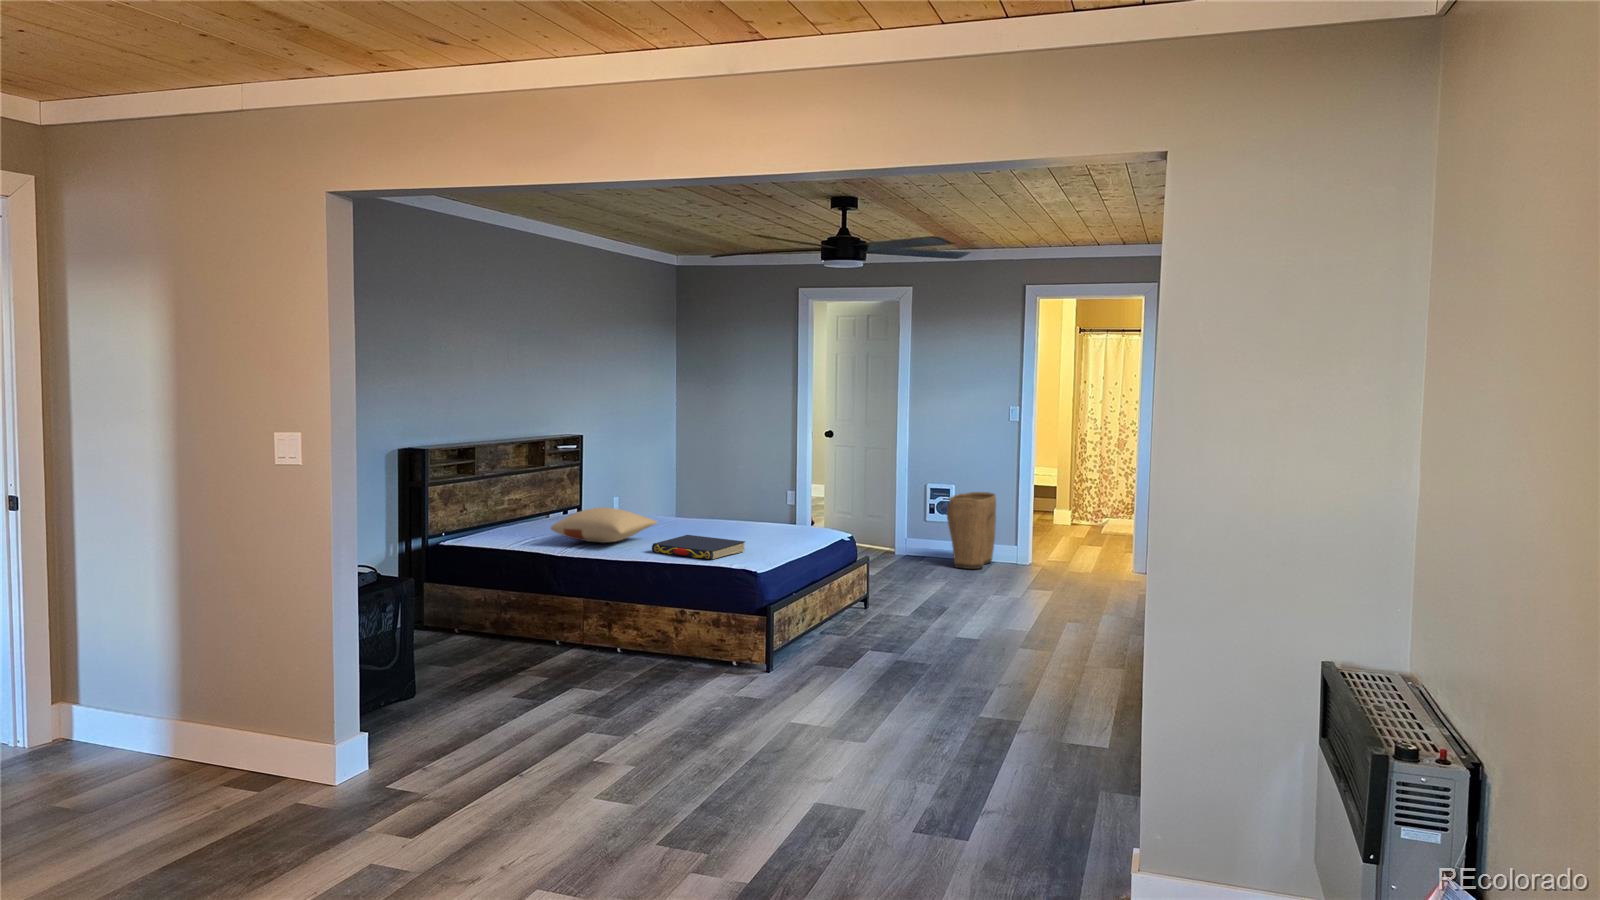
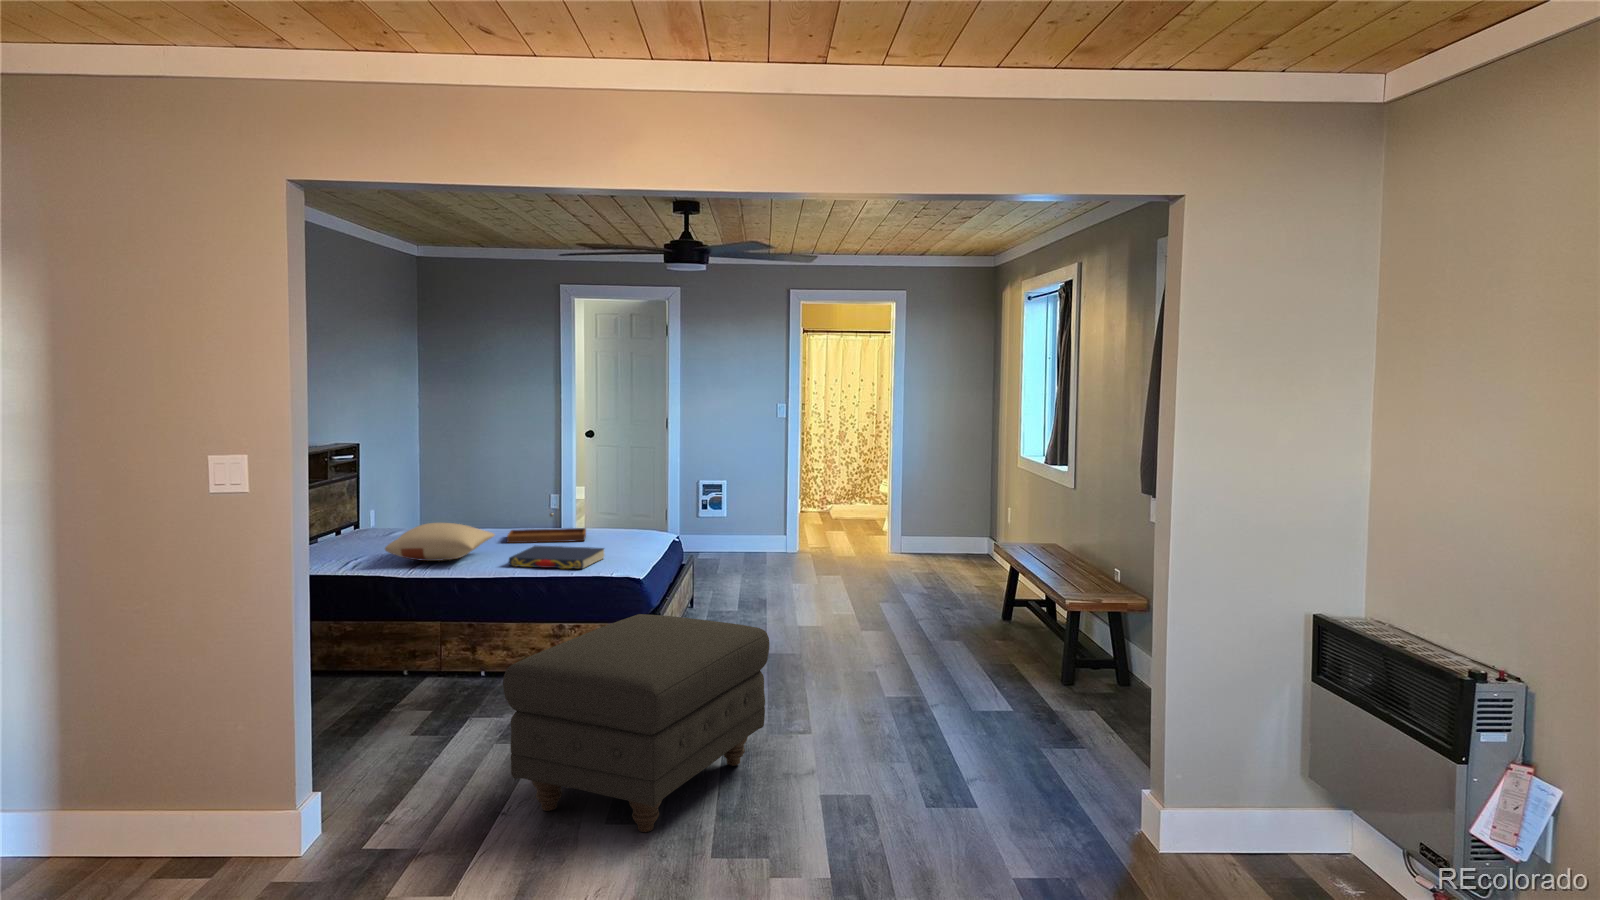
laundry basket: present [947,492,996,569] -> none [726,486,767,559]
tray: none [678,505,757,535] -> present [507,513,586,543]
ottoman: none [528,603,800,805] -> present [503,614,770,832]

